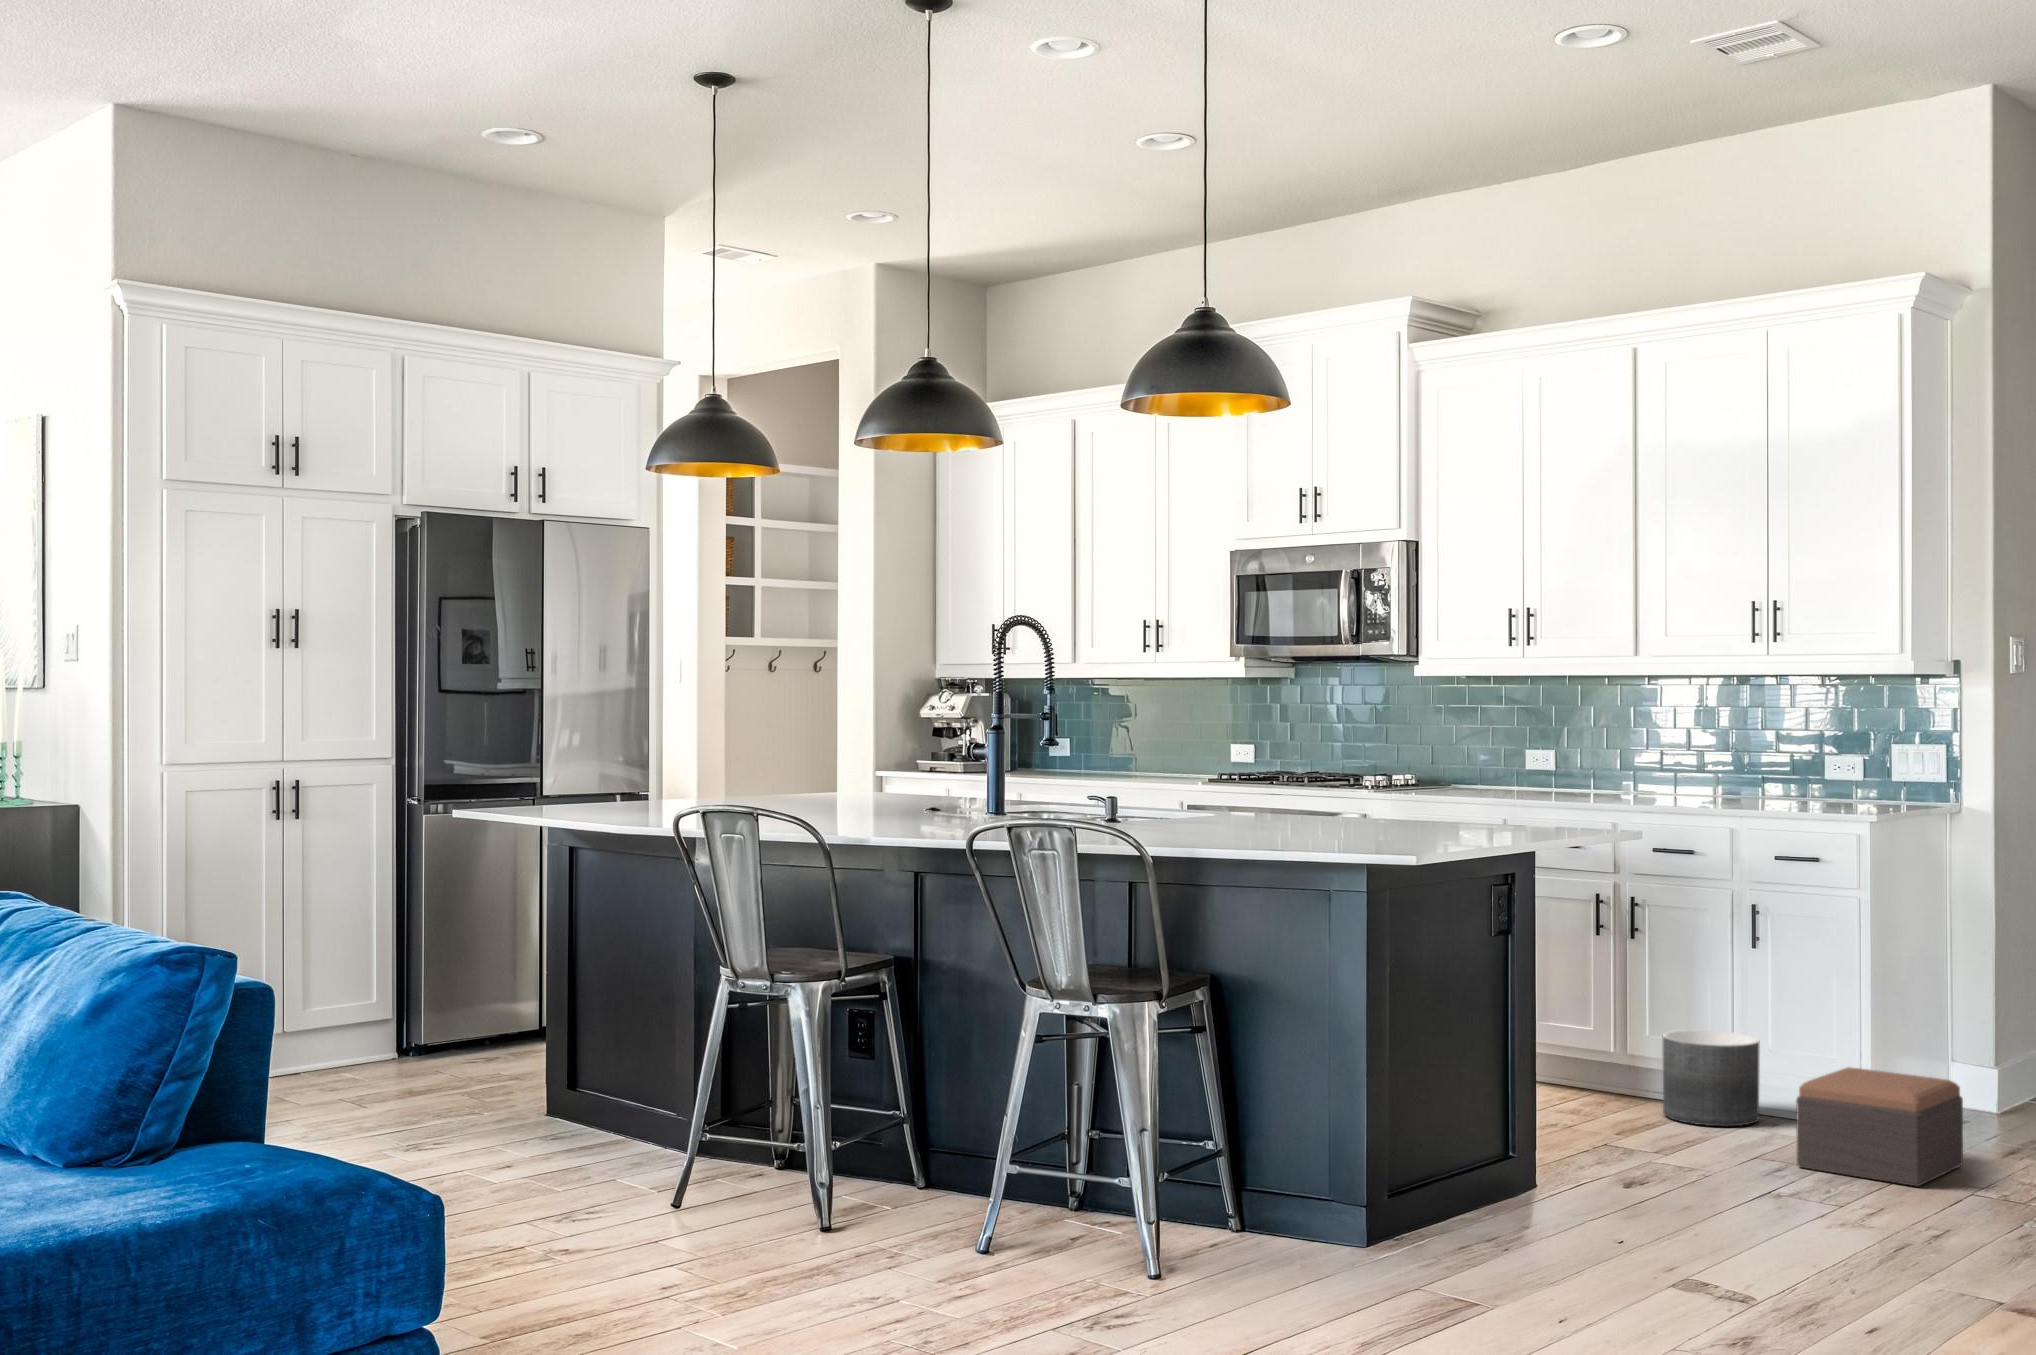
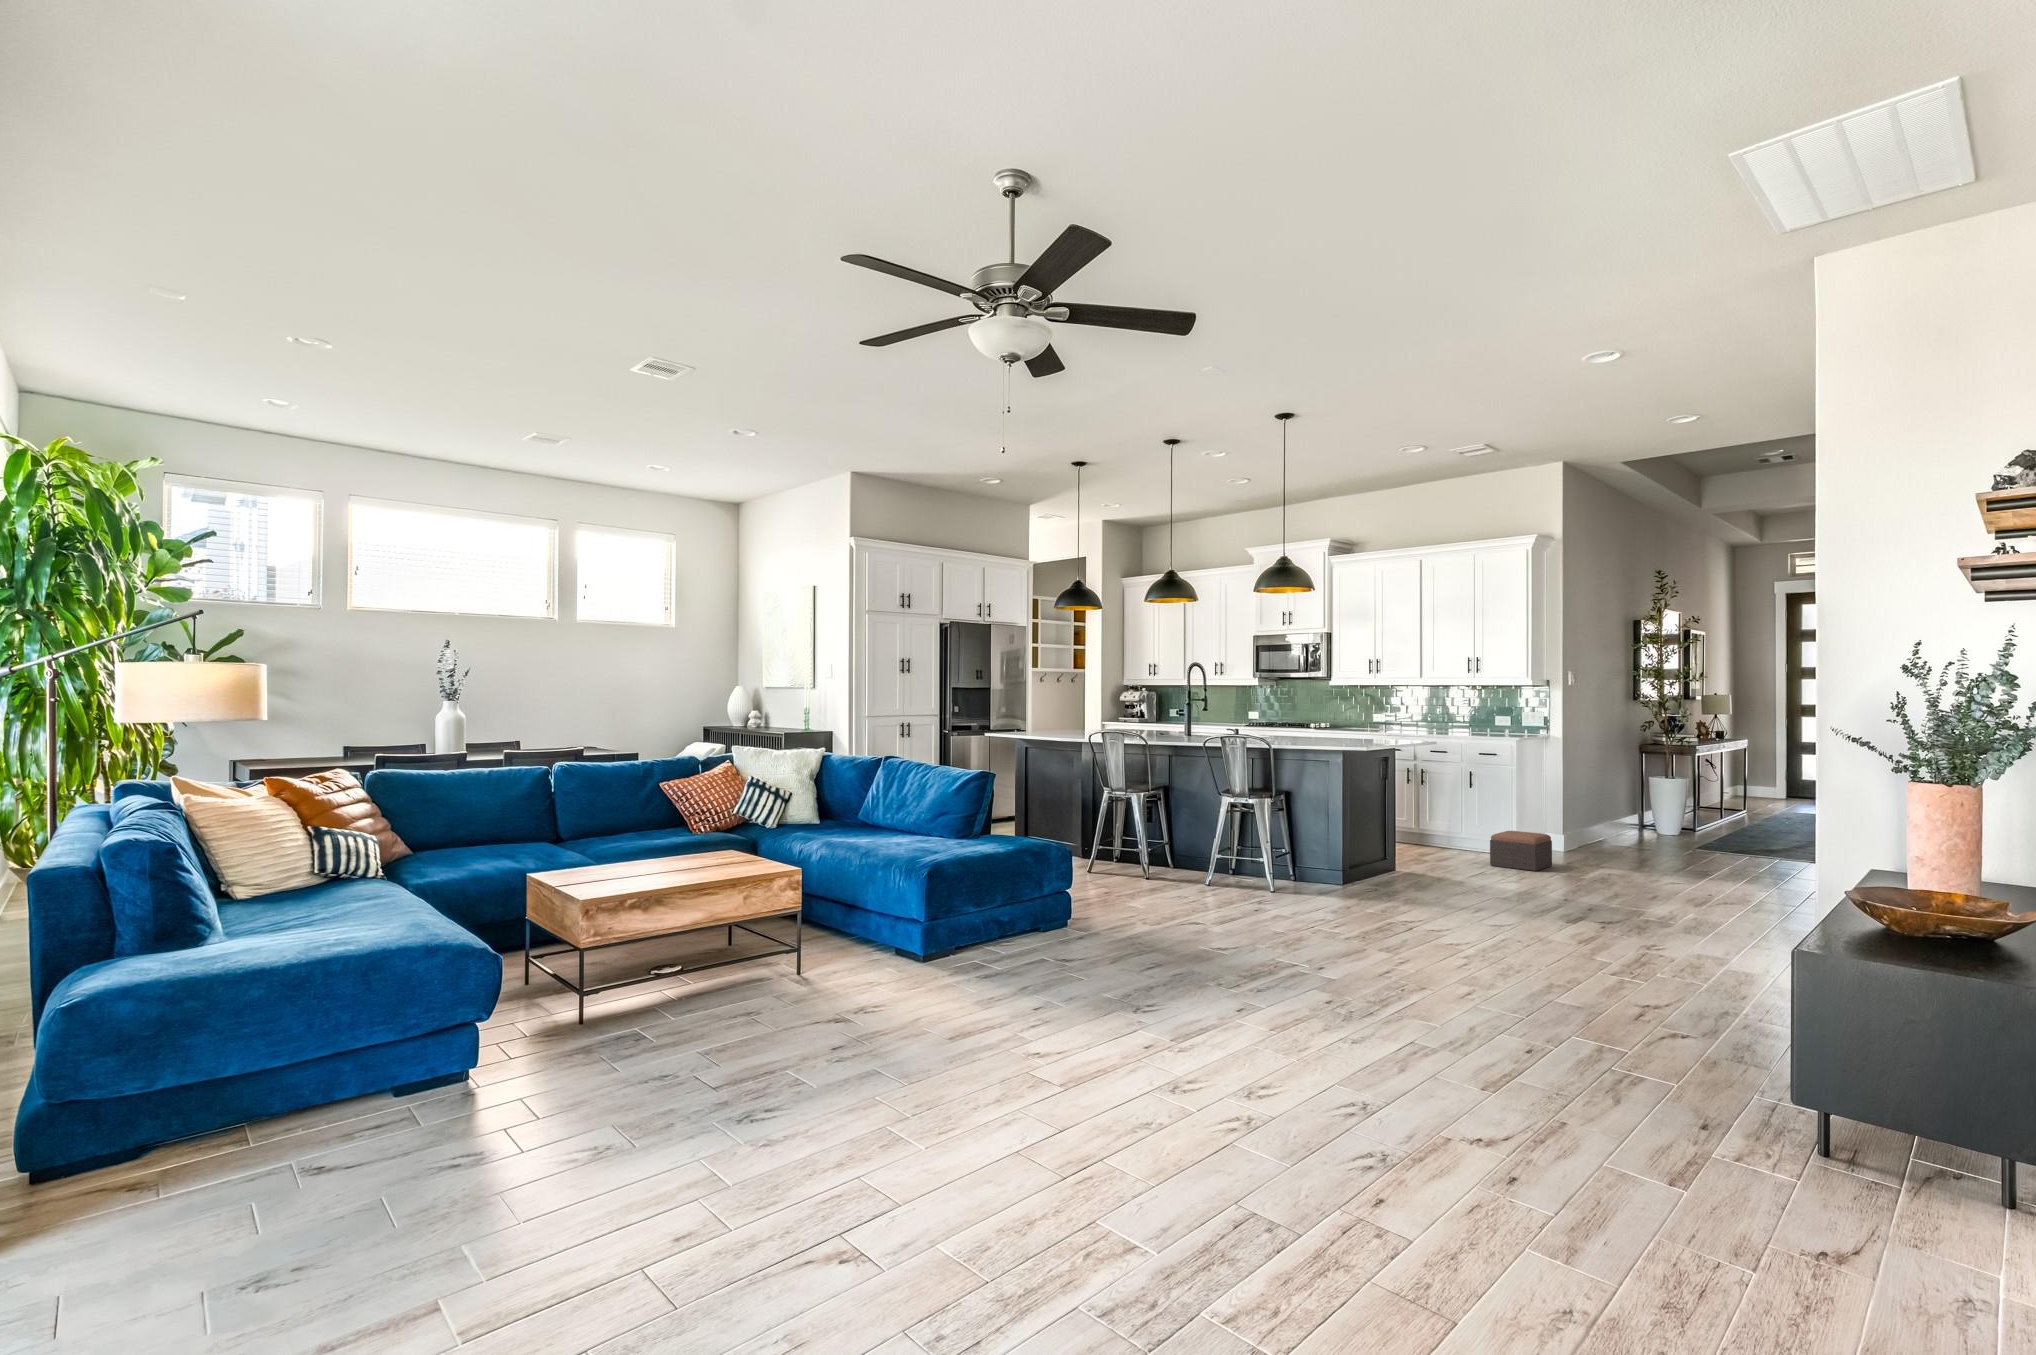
planter: present [1663,1030,1760,1126] -> none [1436,820,1474,854]

